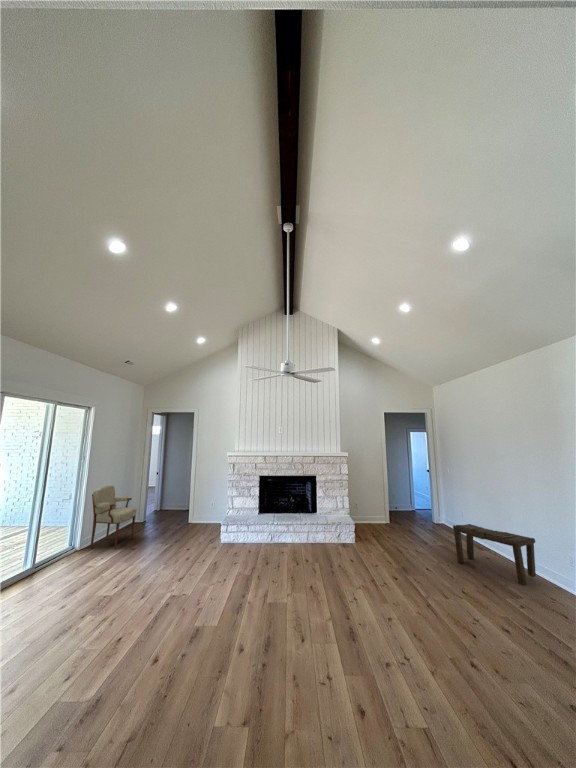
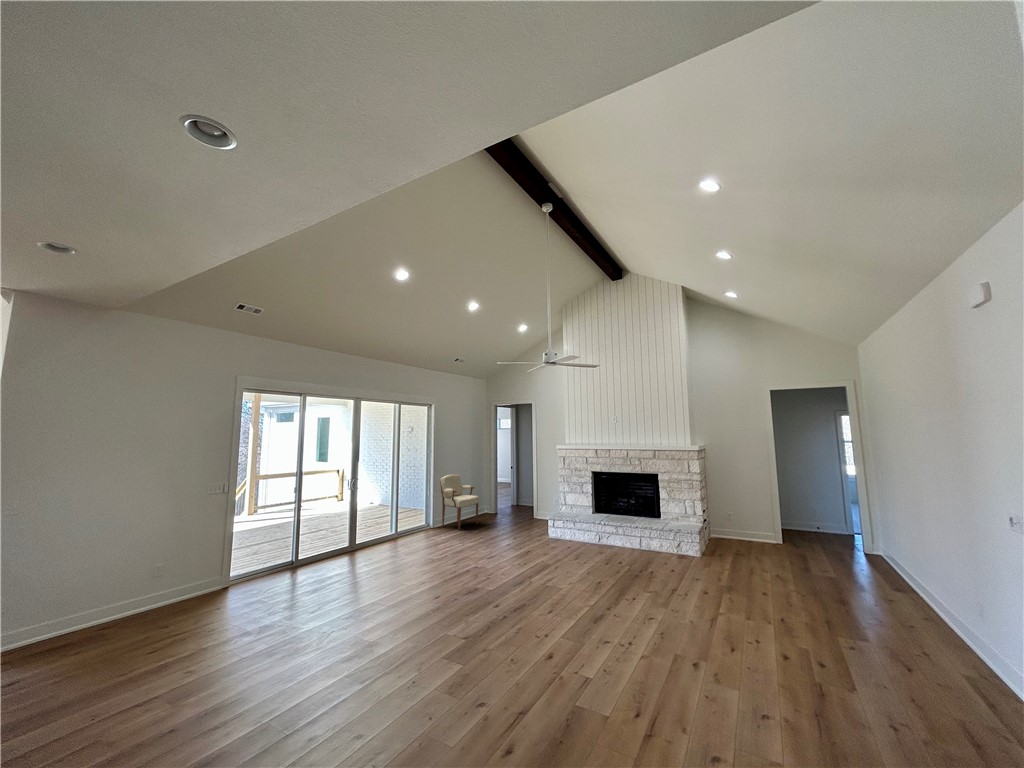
bench: present [453,524,536,585] -> none [821,547,939,635]

